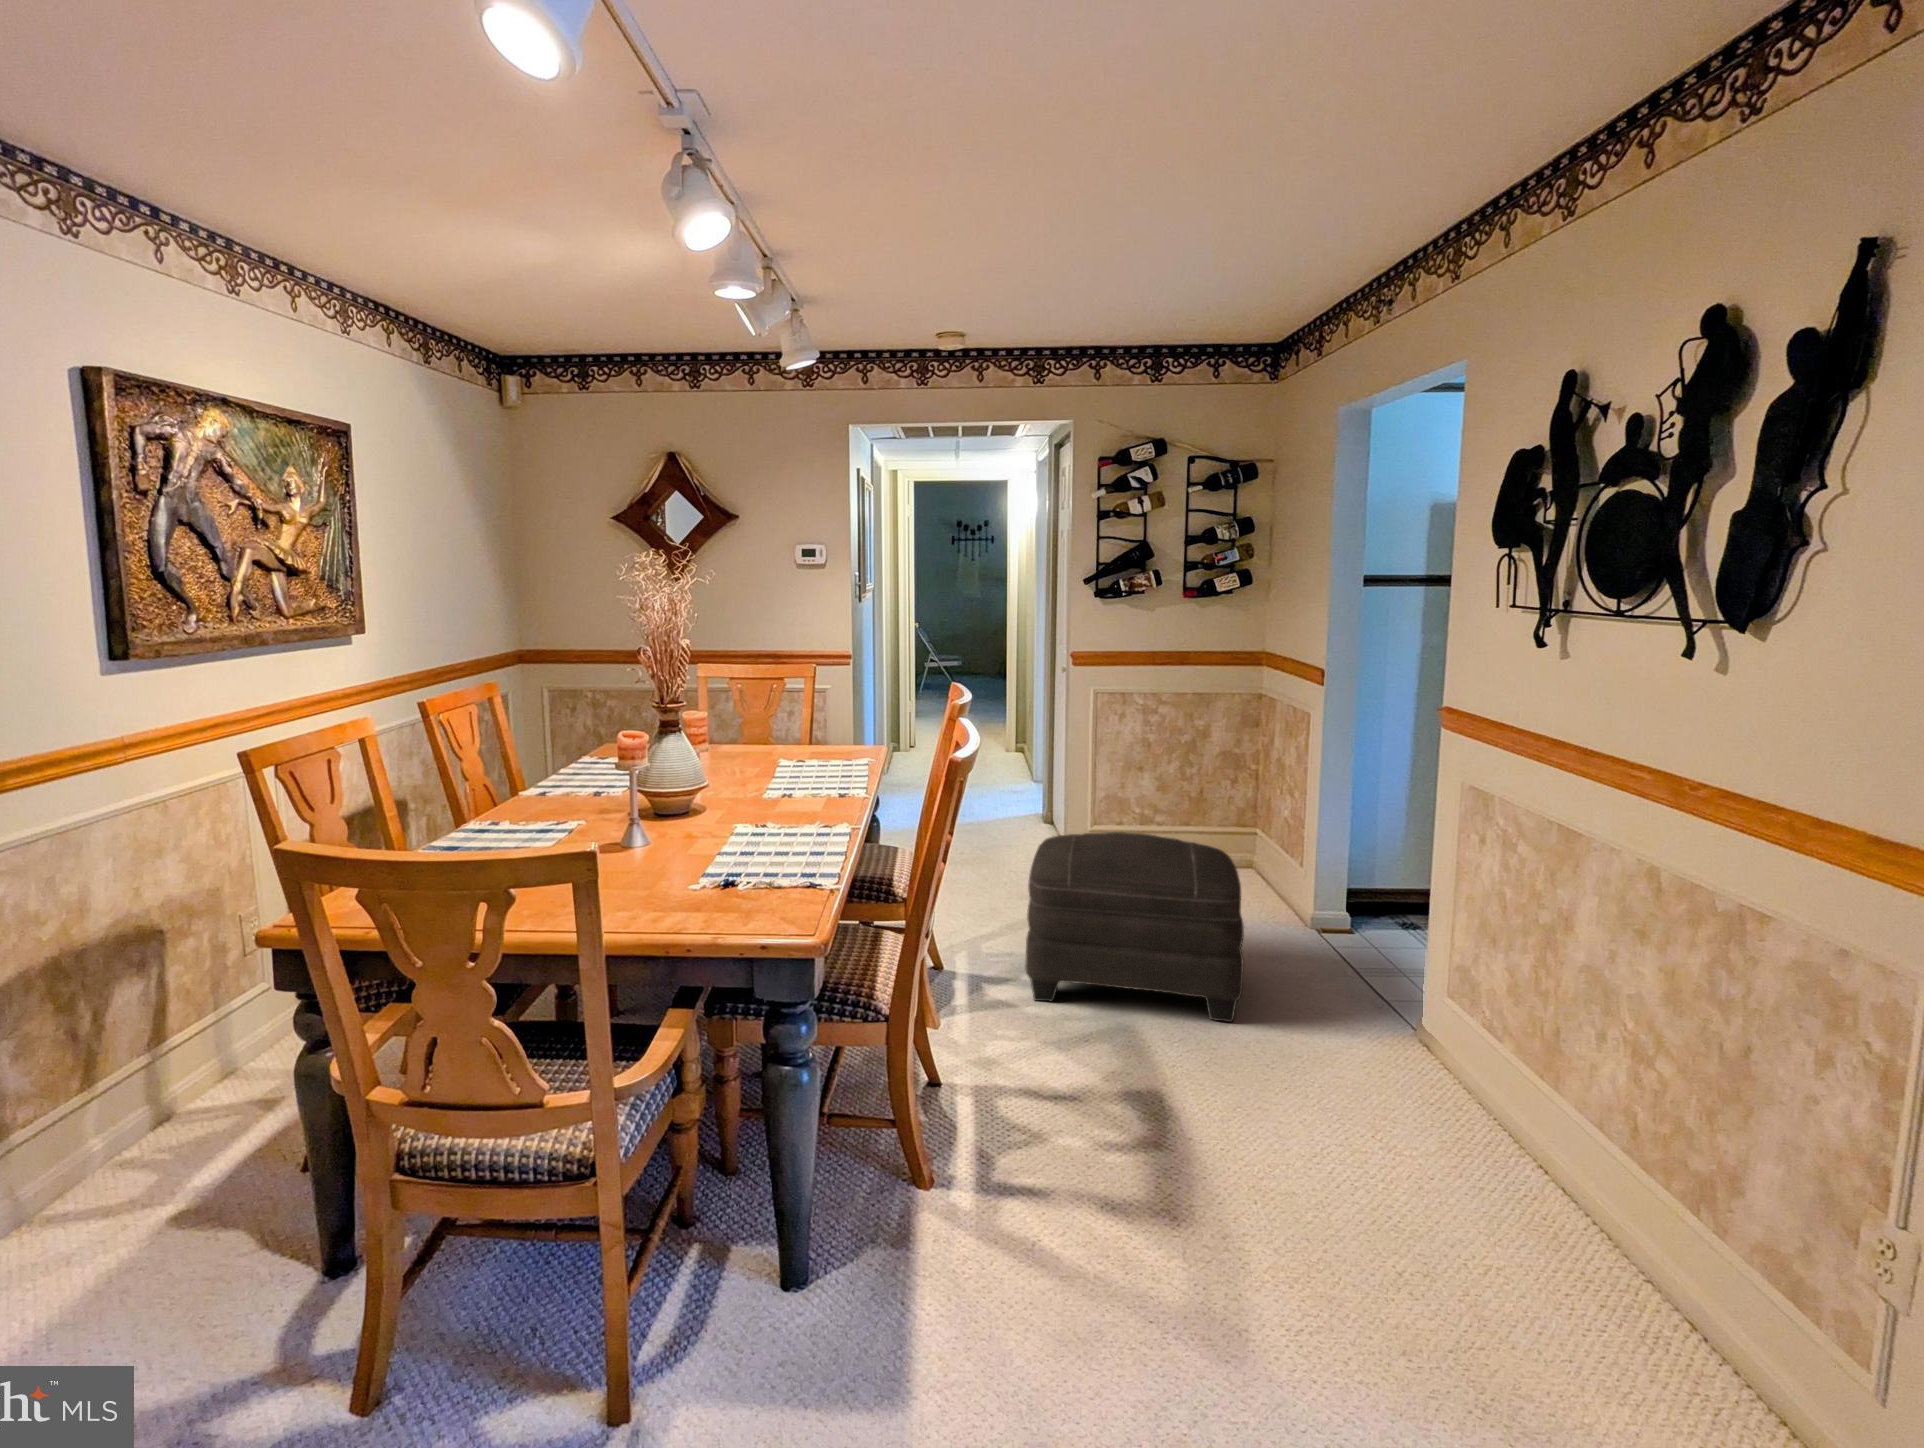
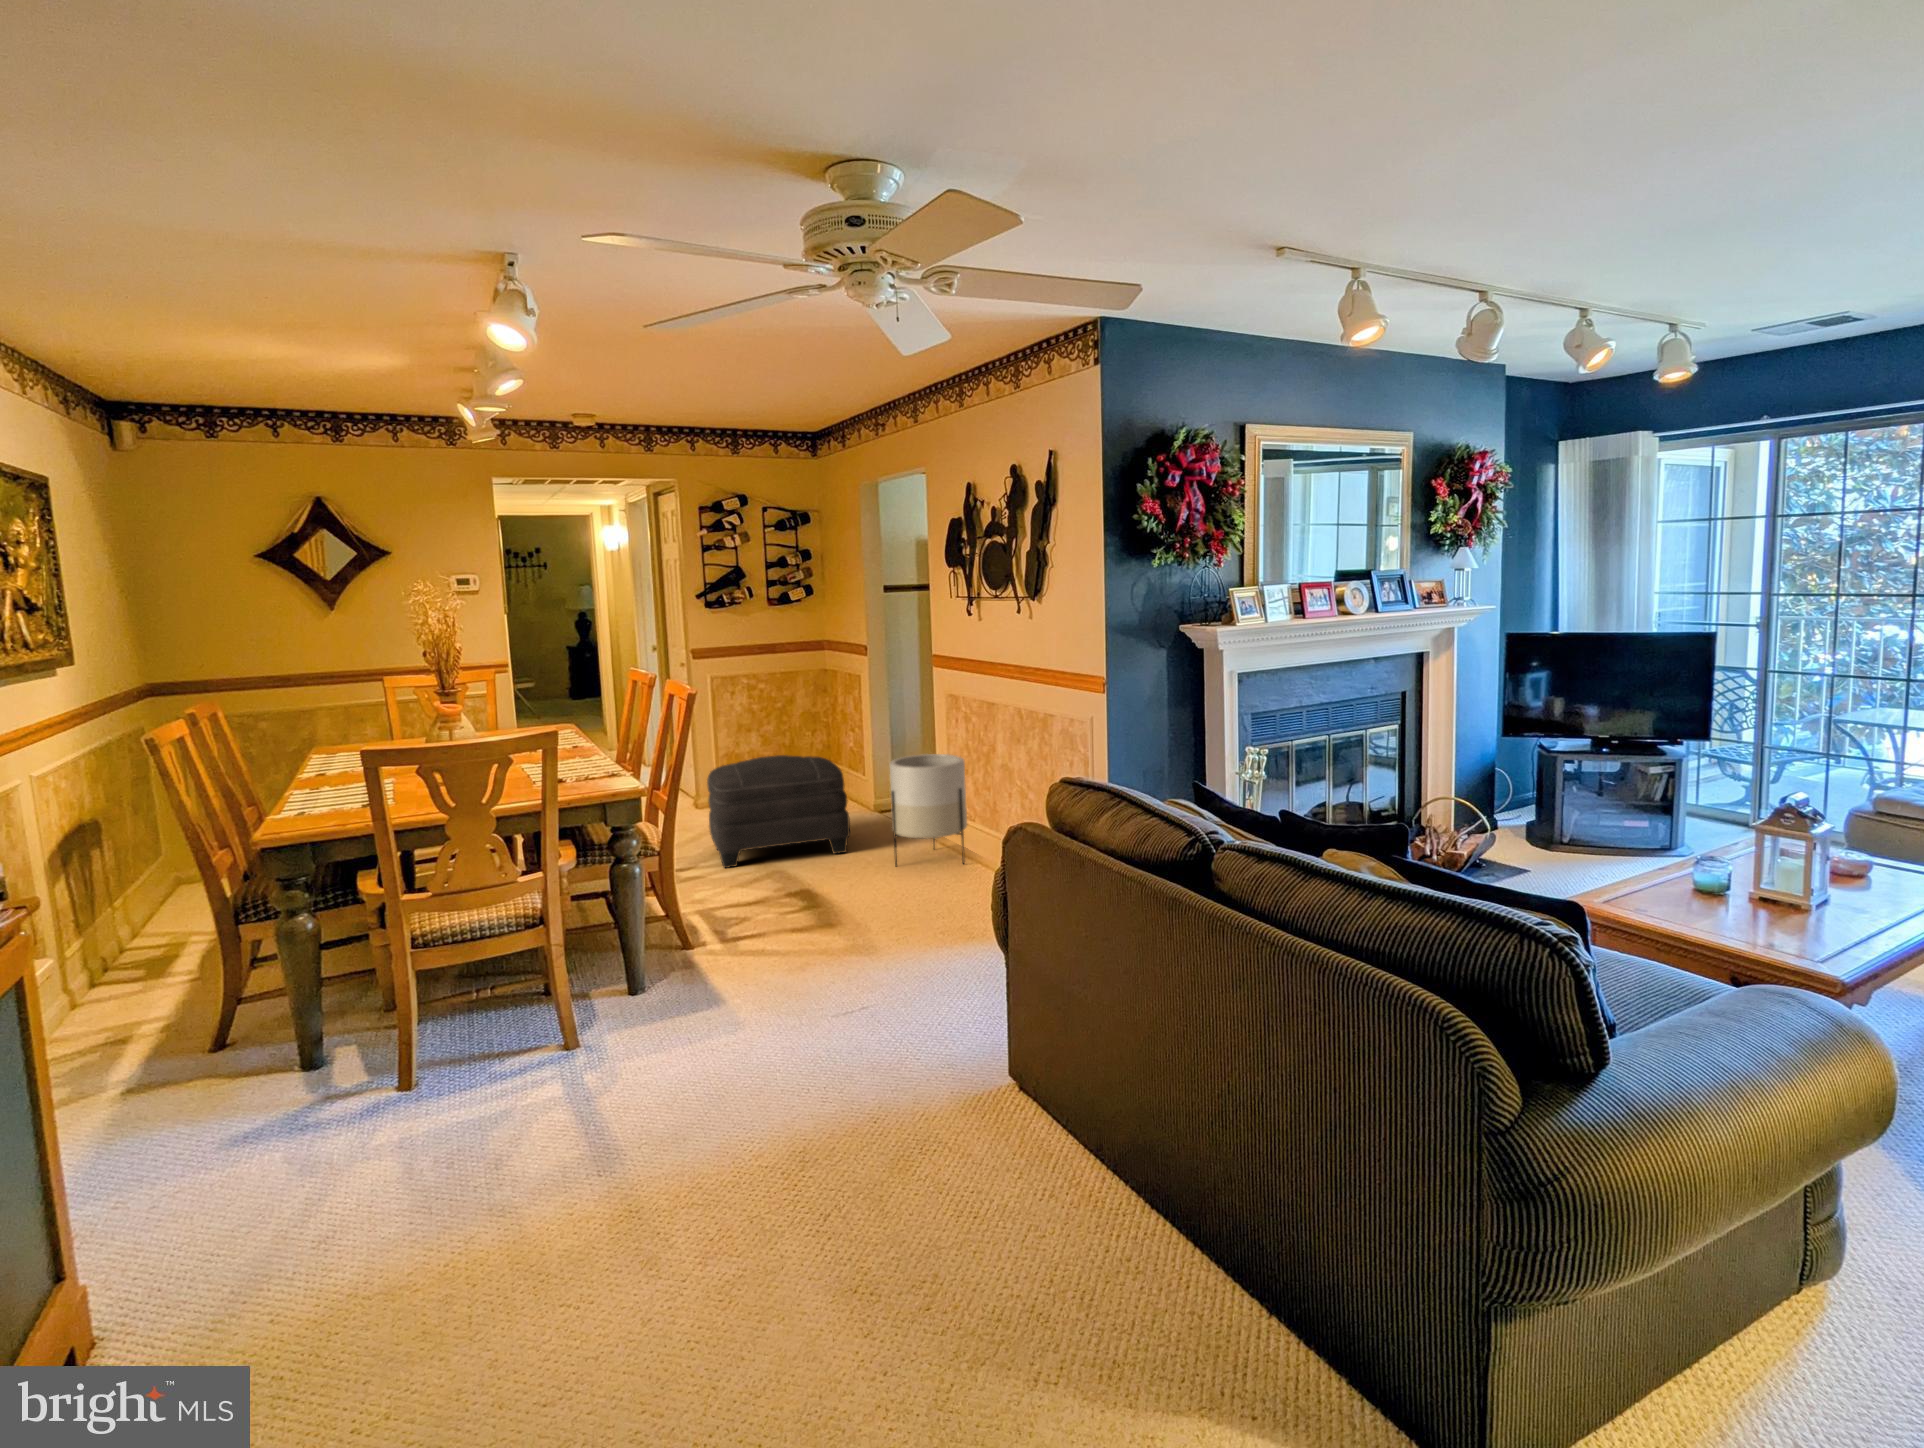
planter: none [1311,892,1484,1140] -> present [890,754,967,865]

